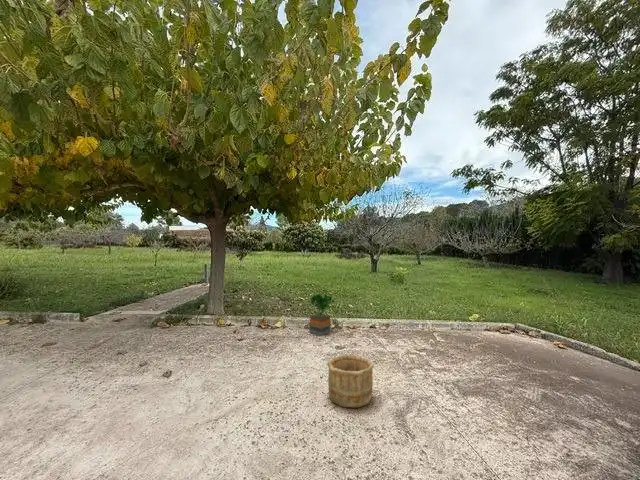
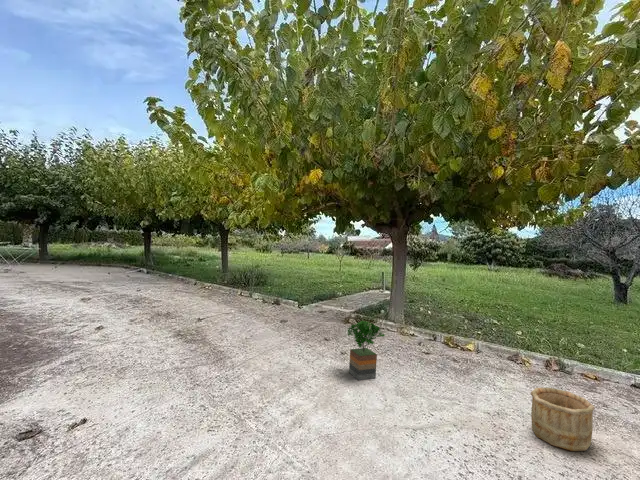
potted tree: present [310,294,335,336] -> present [348,321,385,380]

